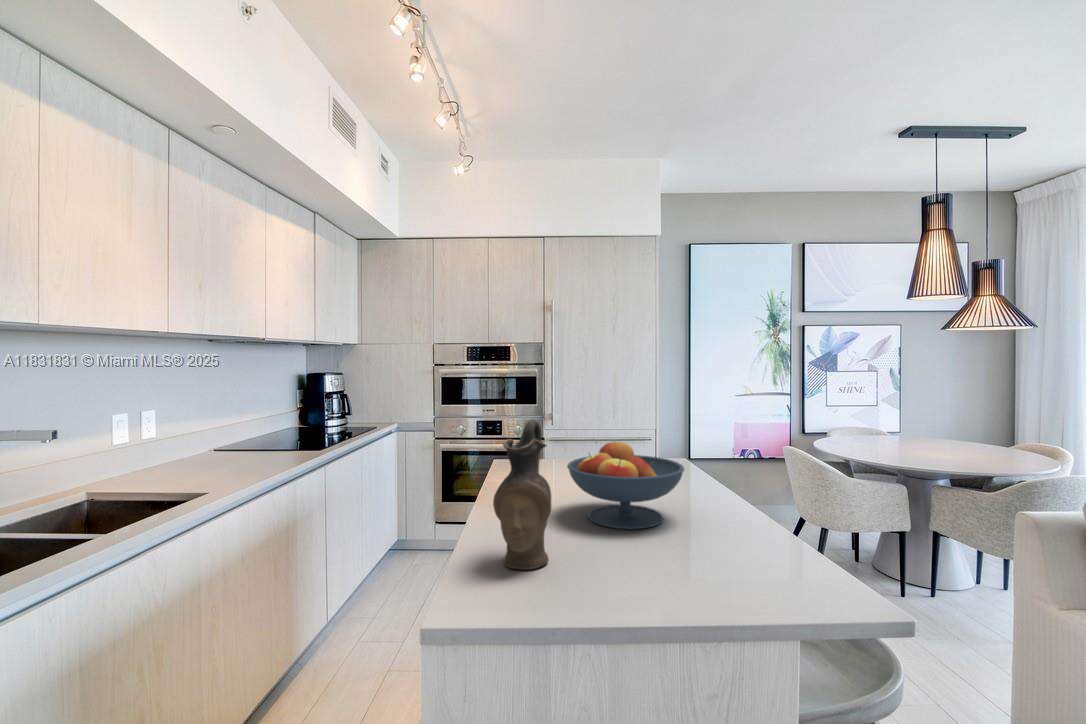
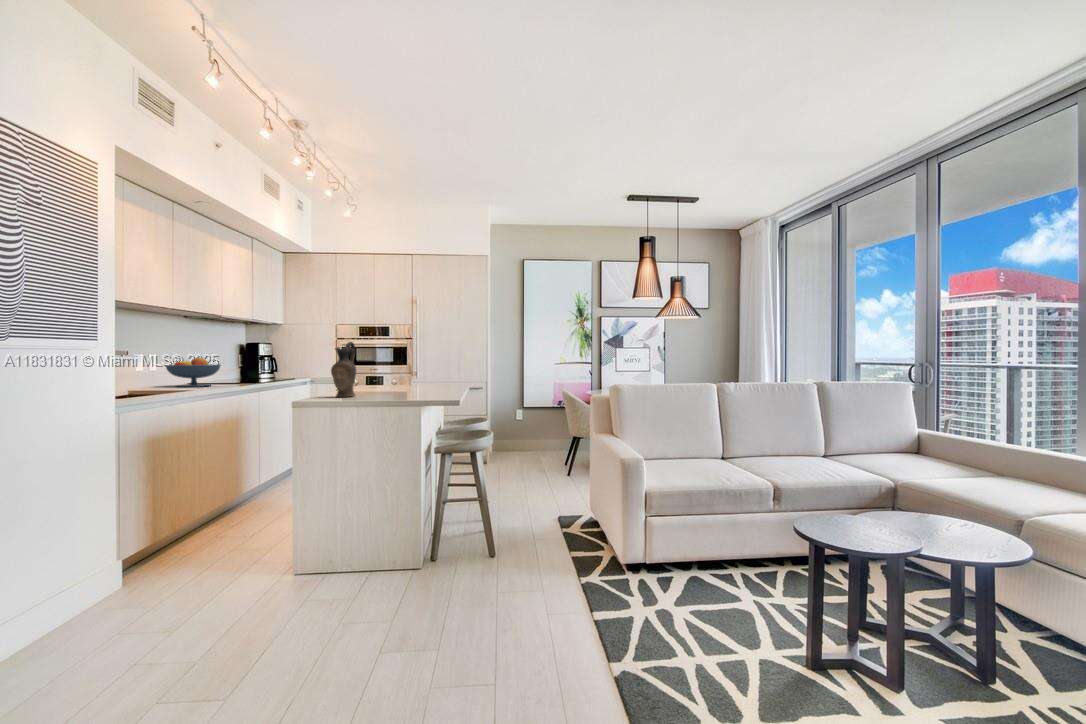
fruit bowl: present [567,441,684,529] -> present [165,358,221,387]

